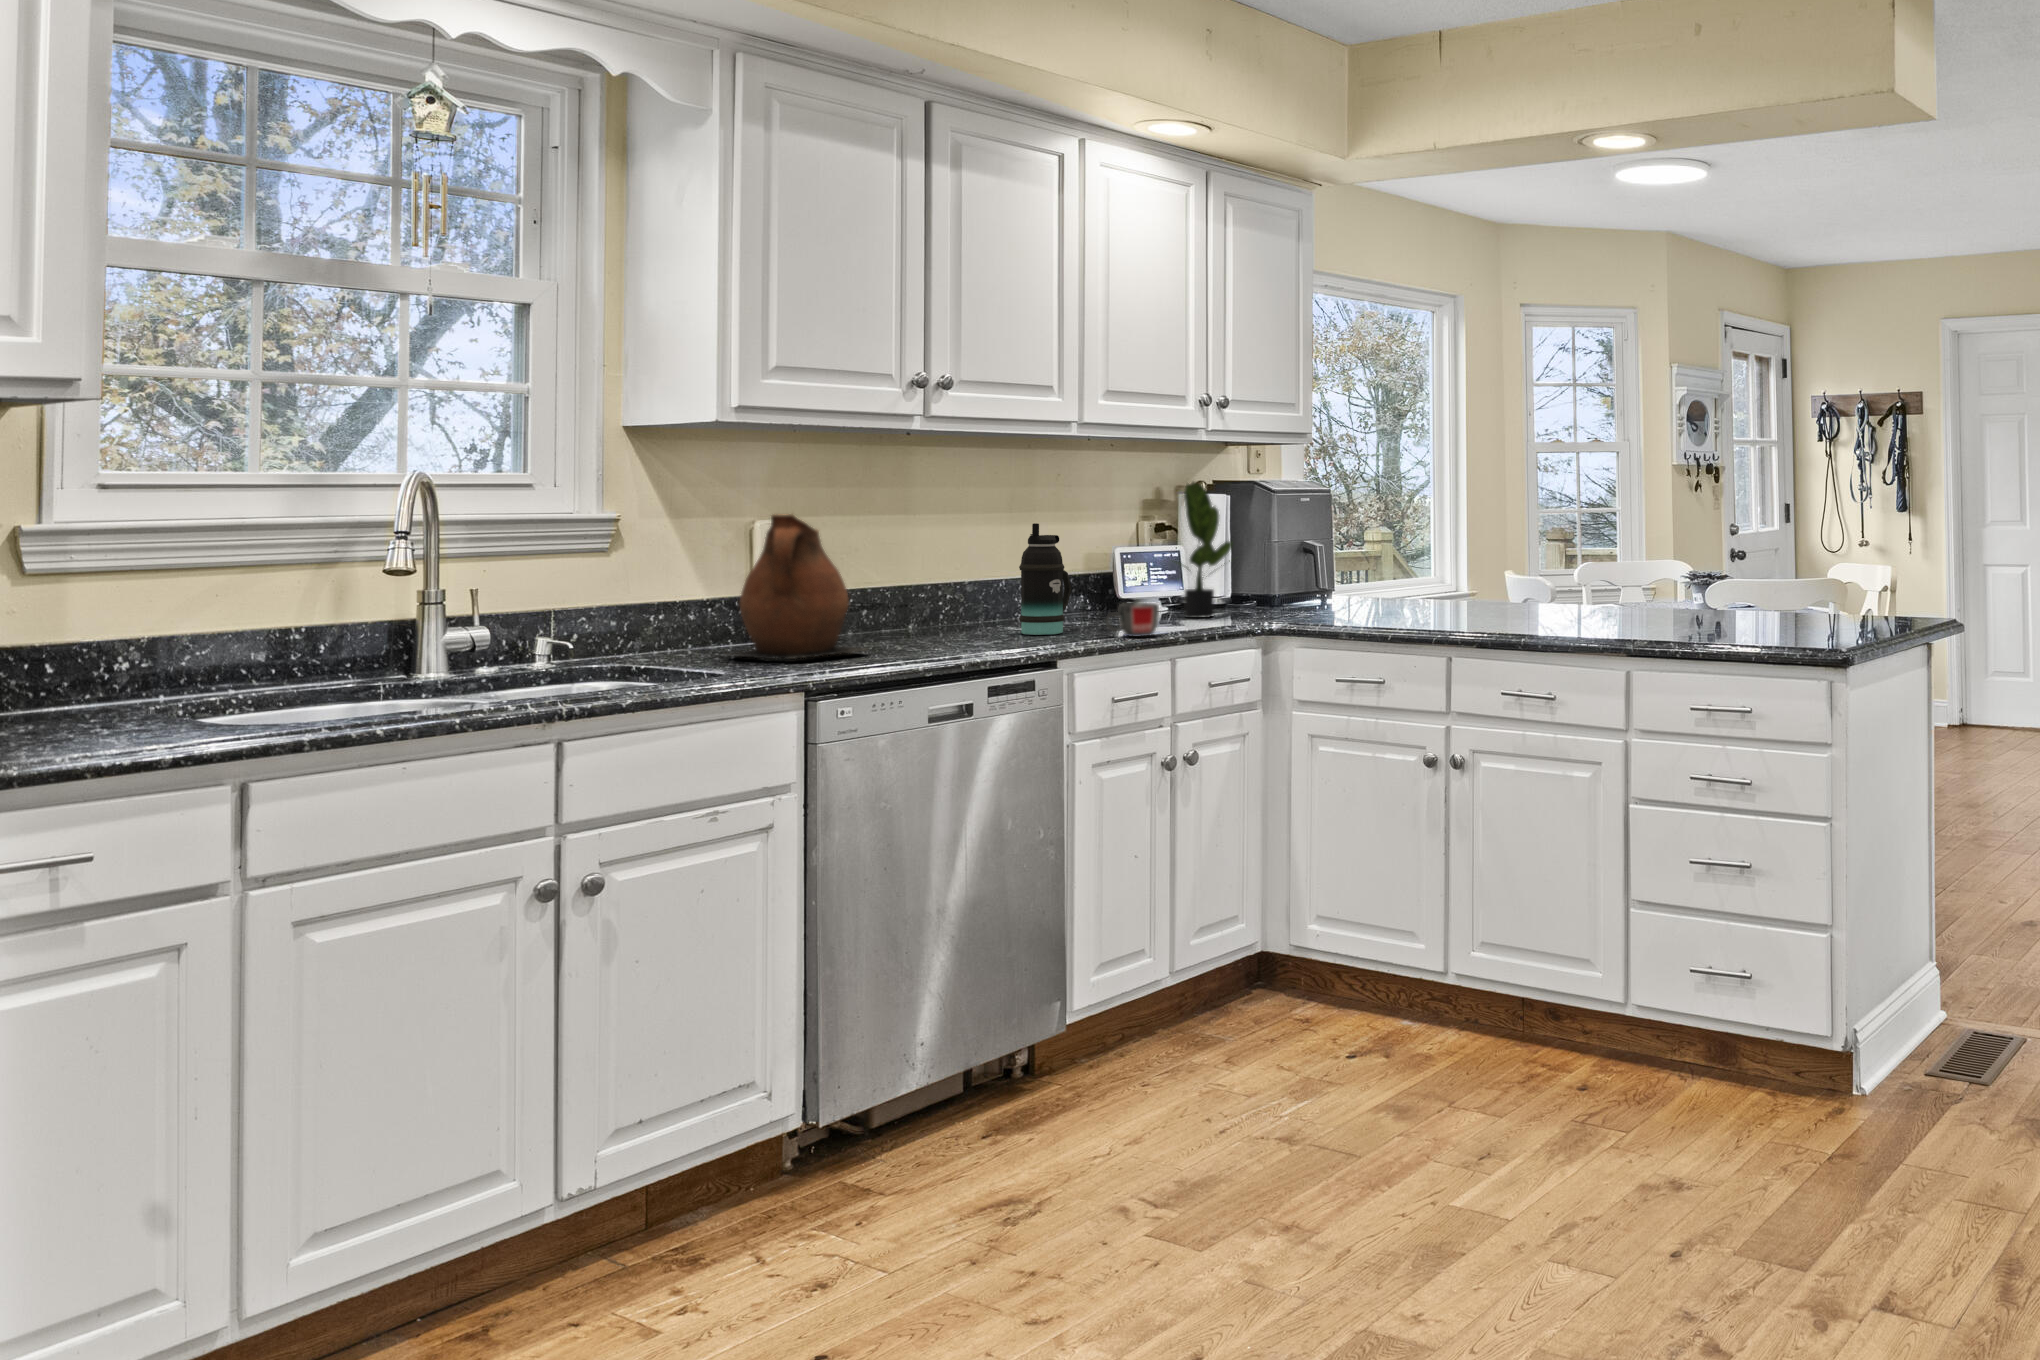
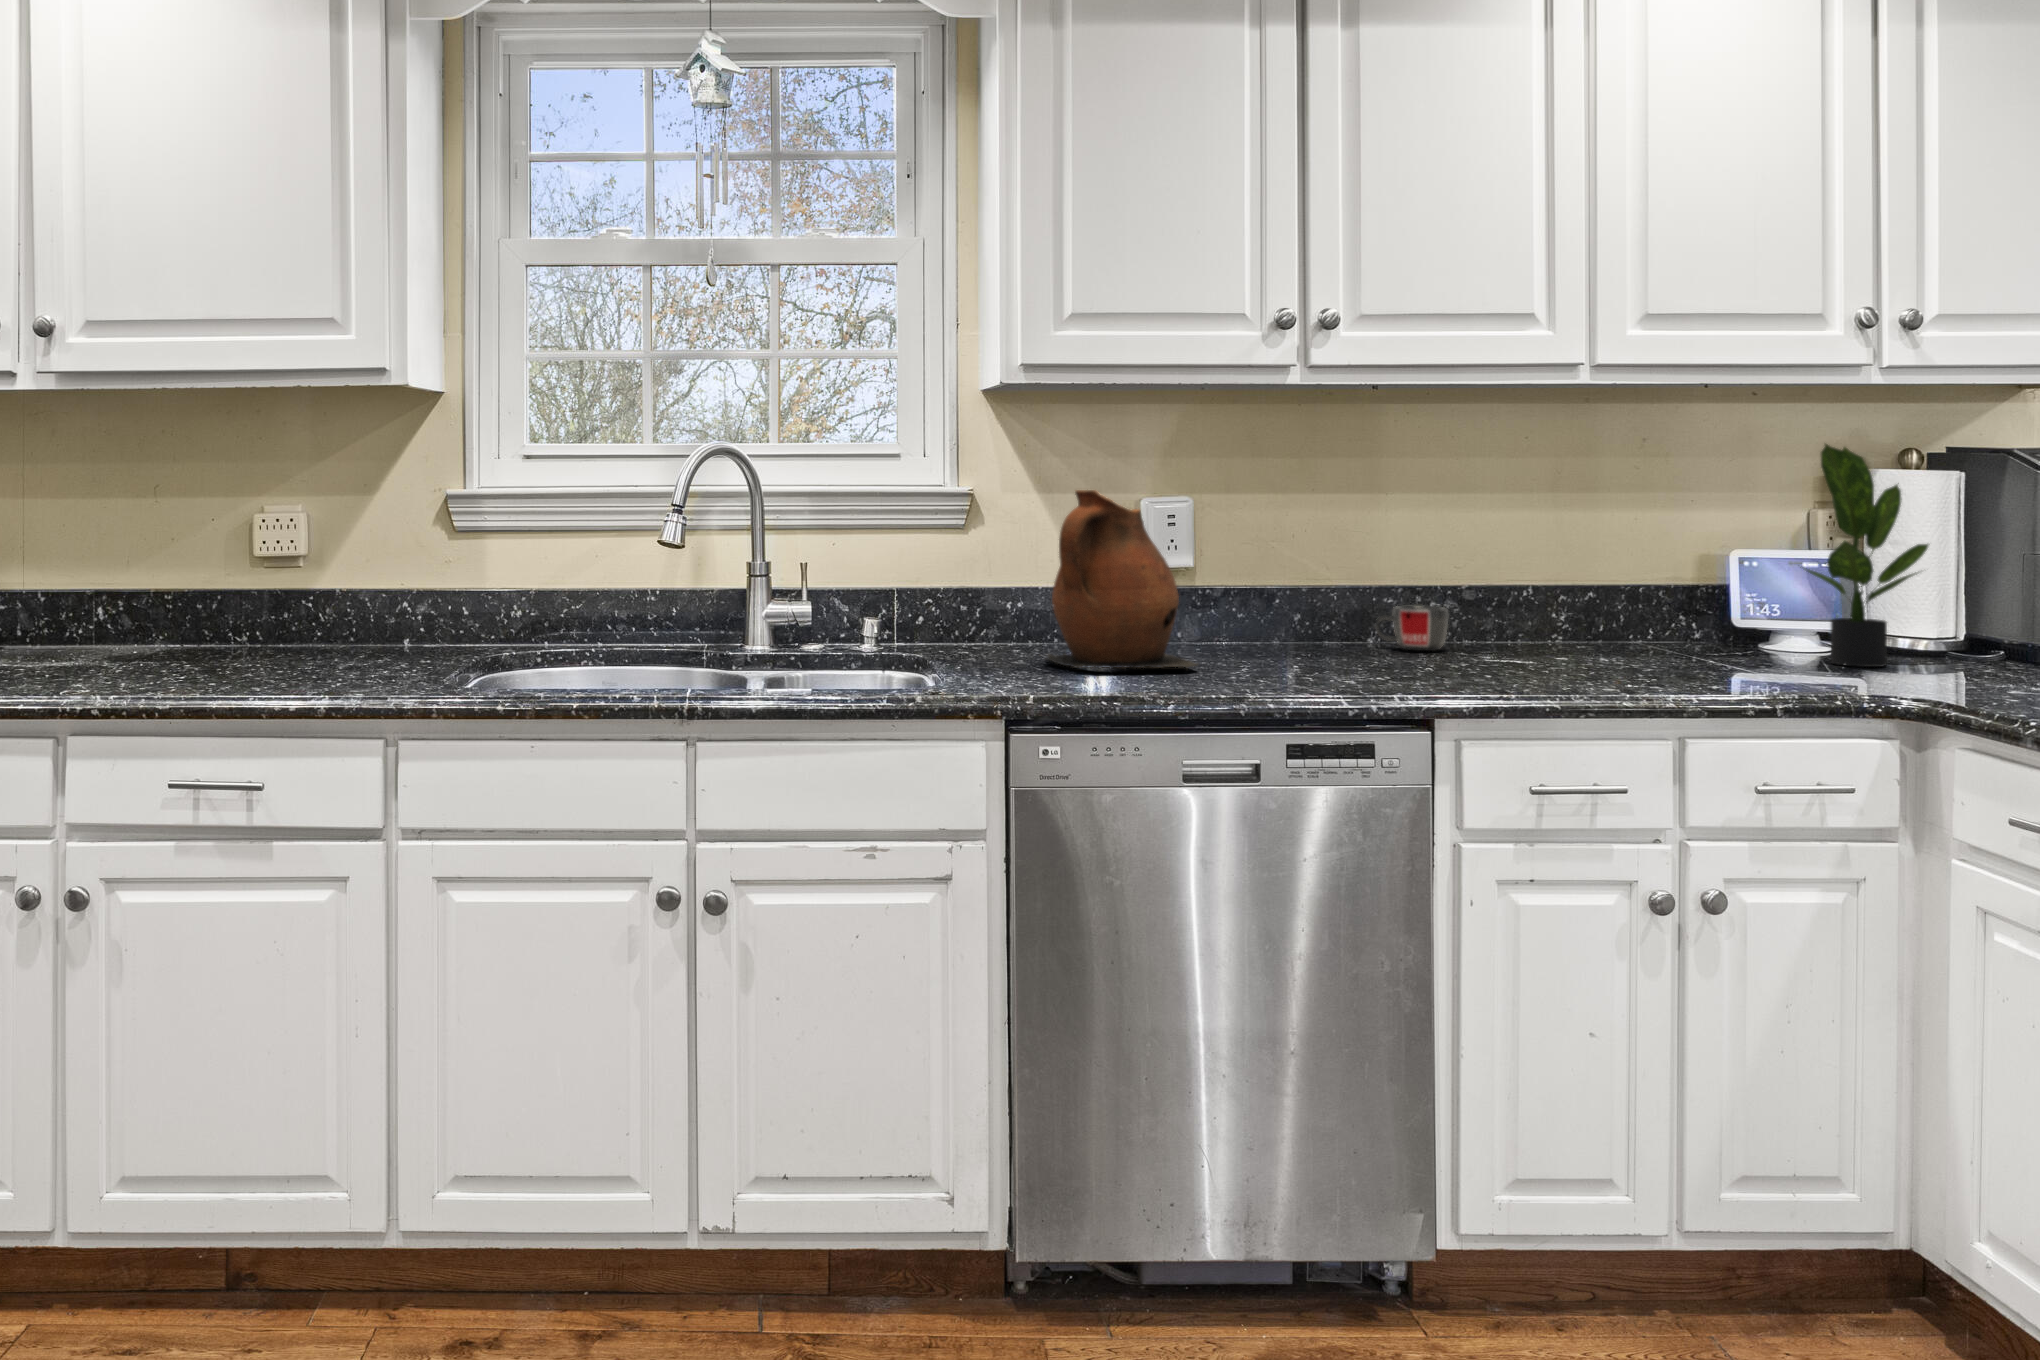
bottle: present [1019,523,1071,635] -> none [1479,507,1569,669]
mug: present [1105,603,1159,637] -> present [1376,606,1448,651]

